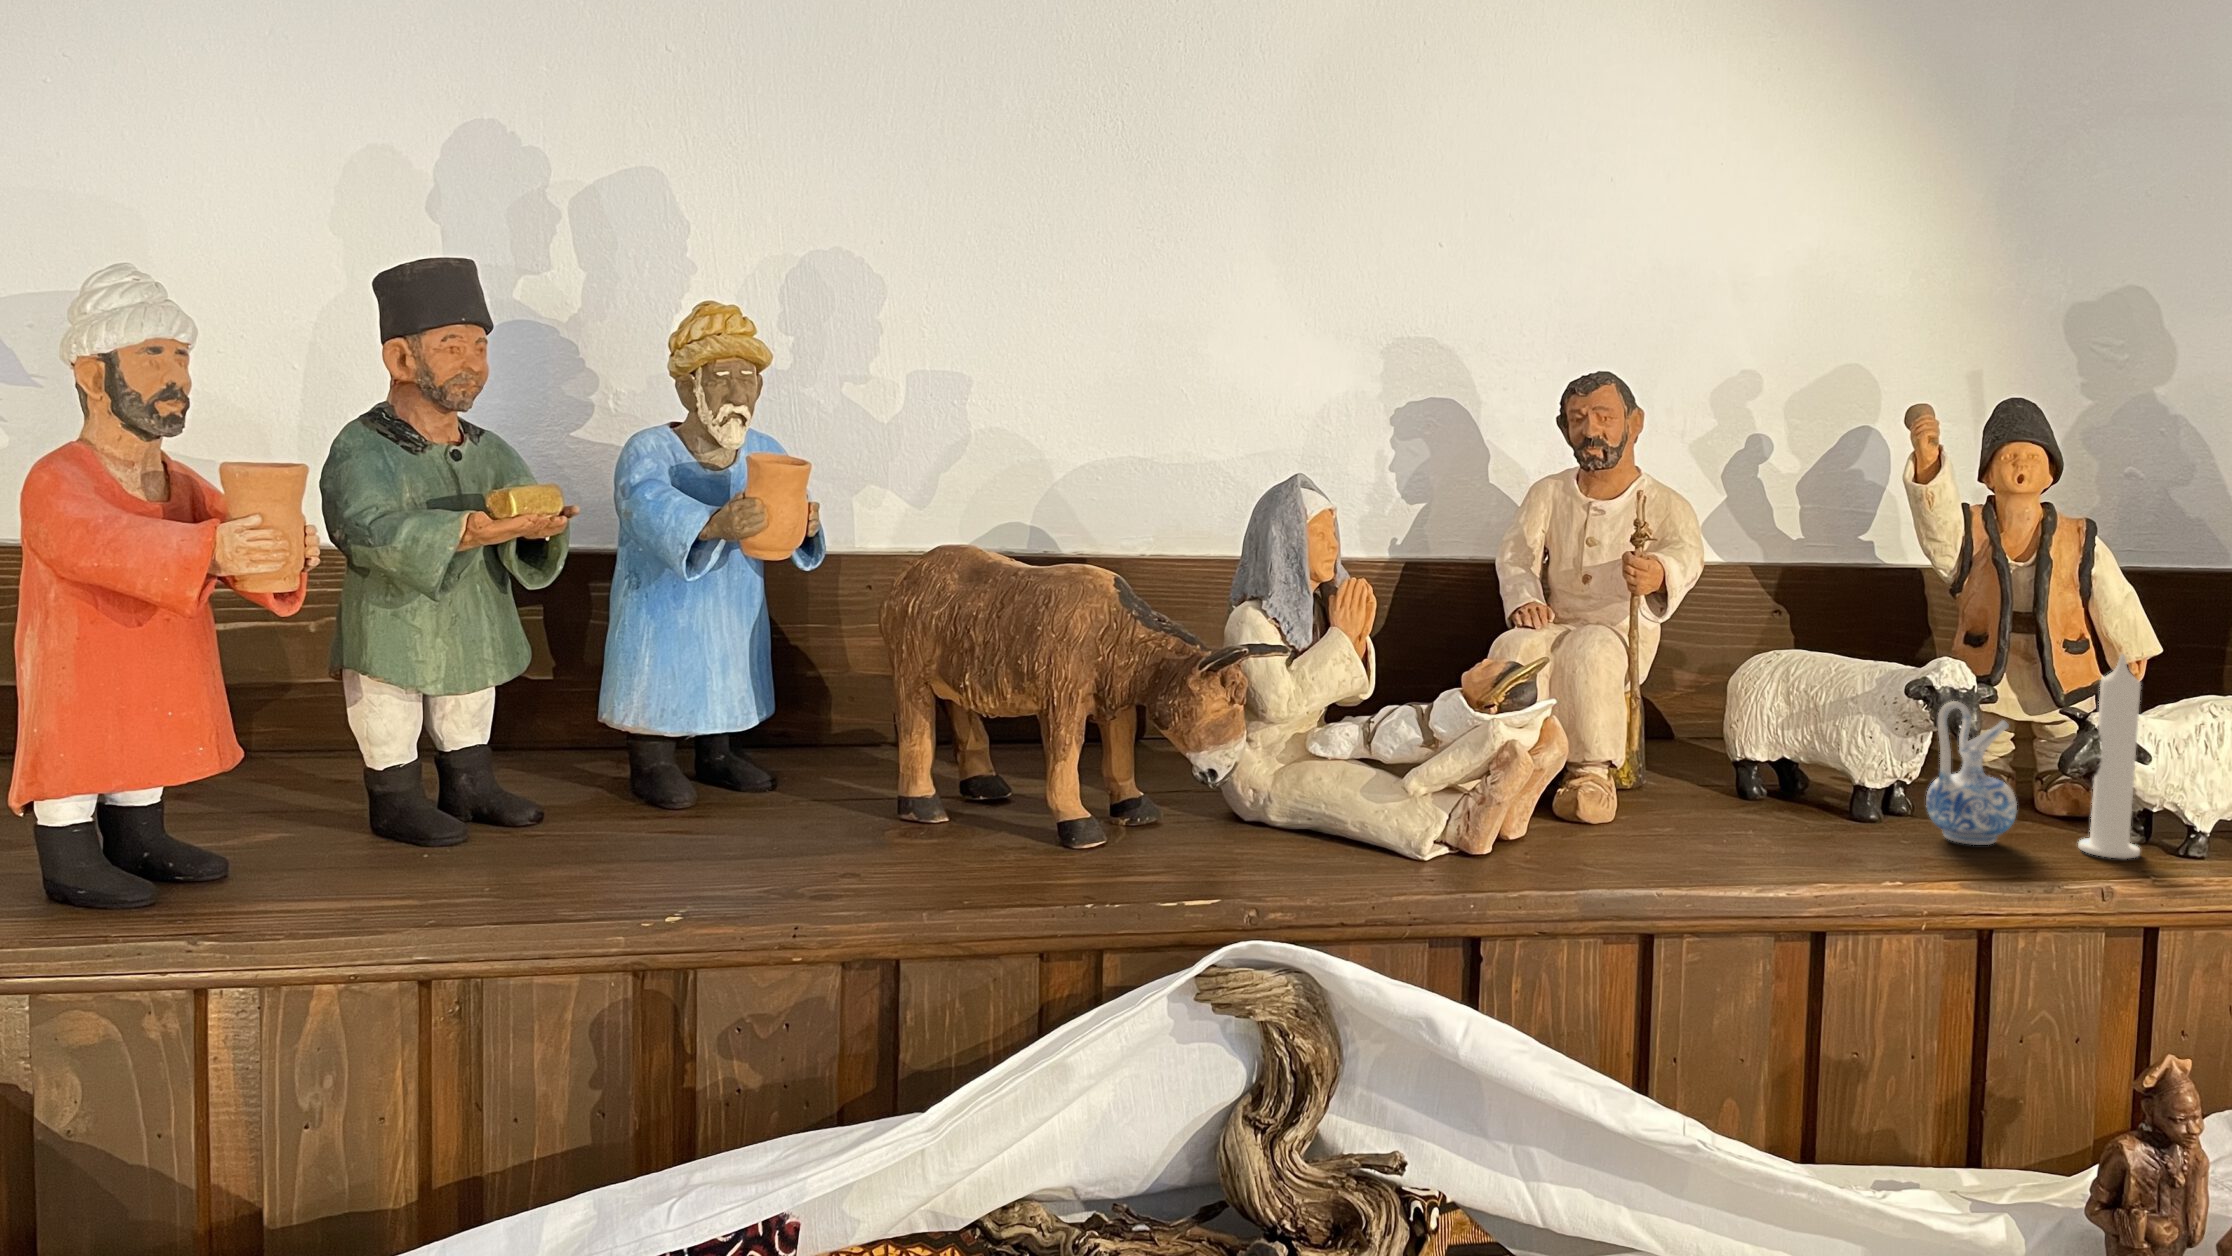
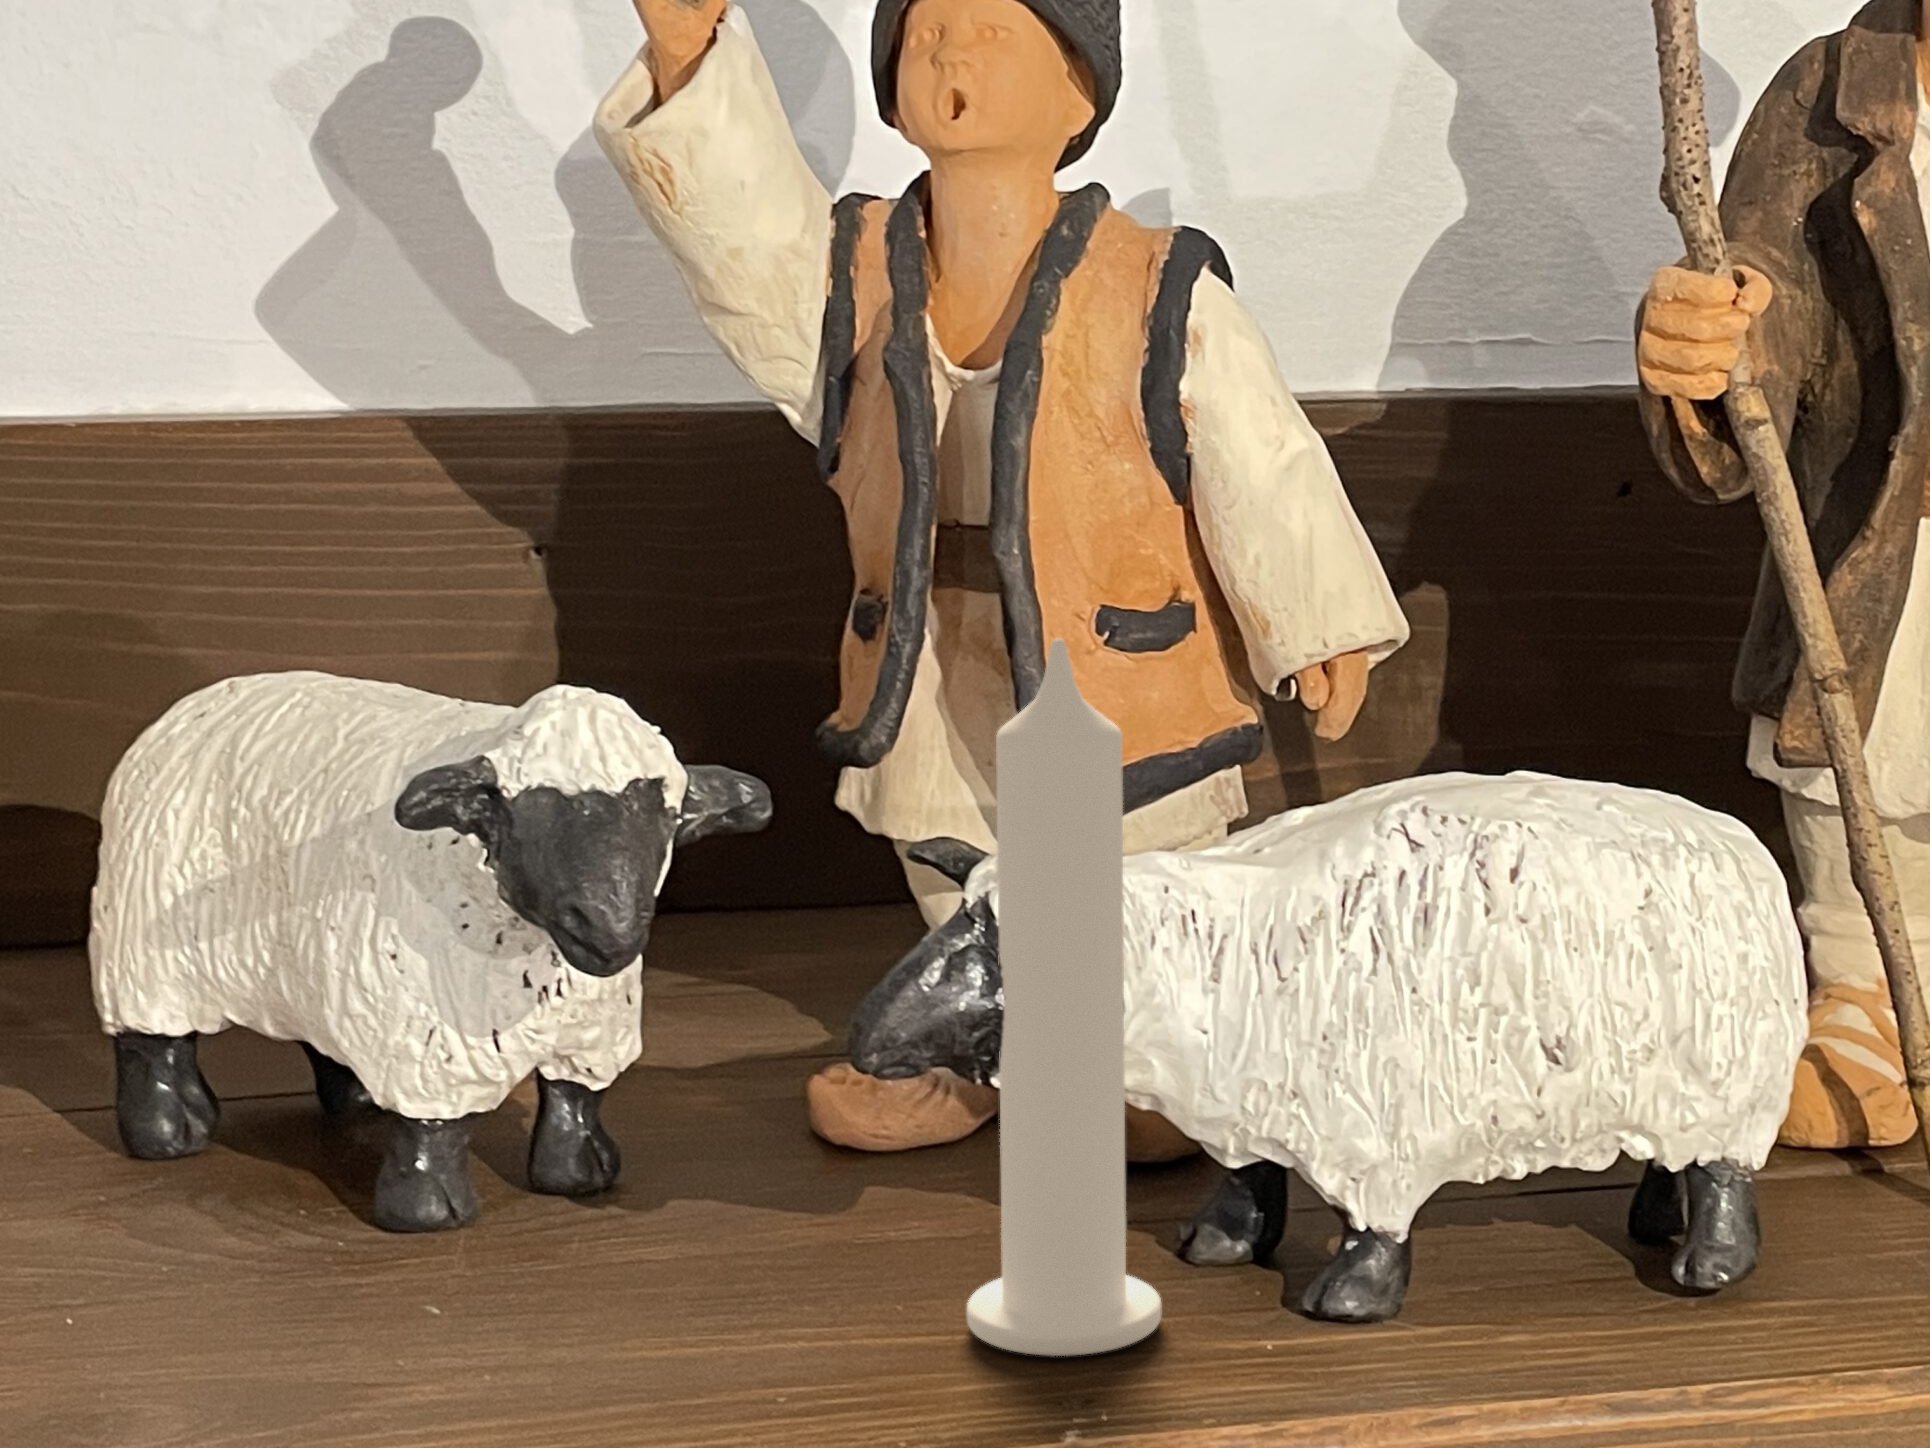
ceramic pitcher: present [1926,701,2017,845] -> none [478,826,781,1320]

